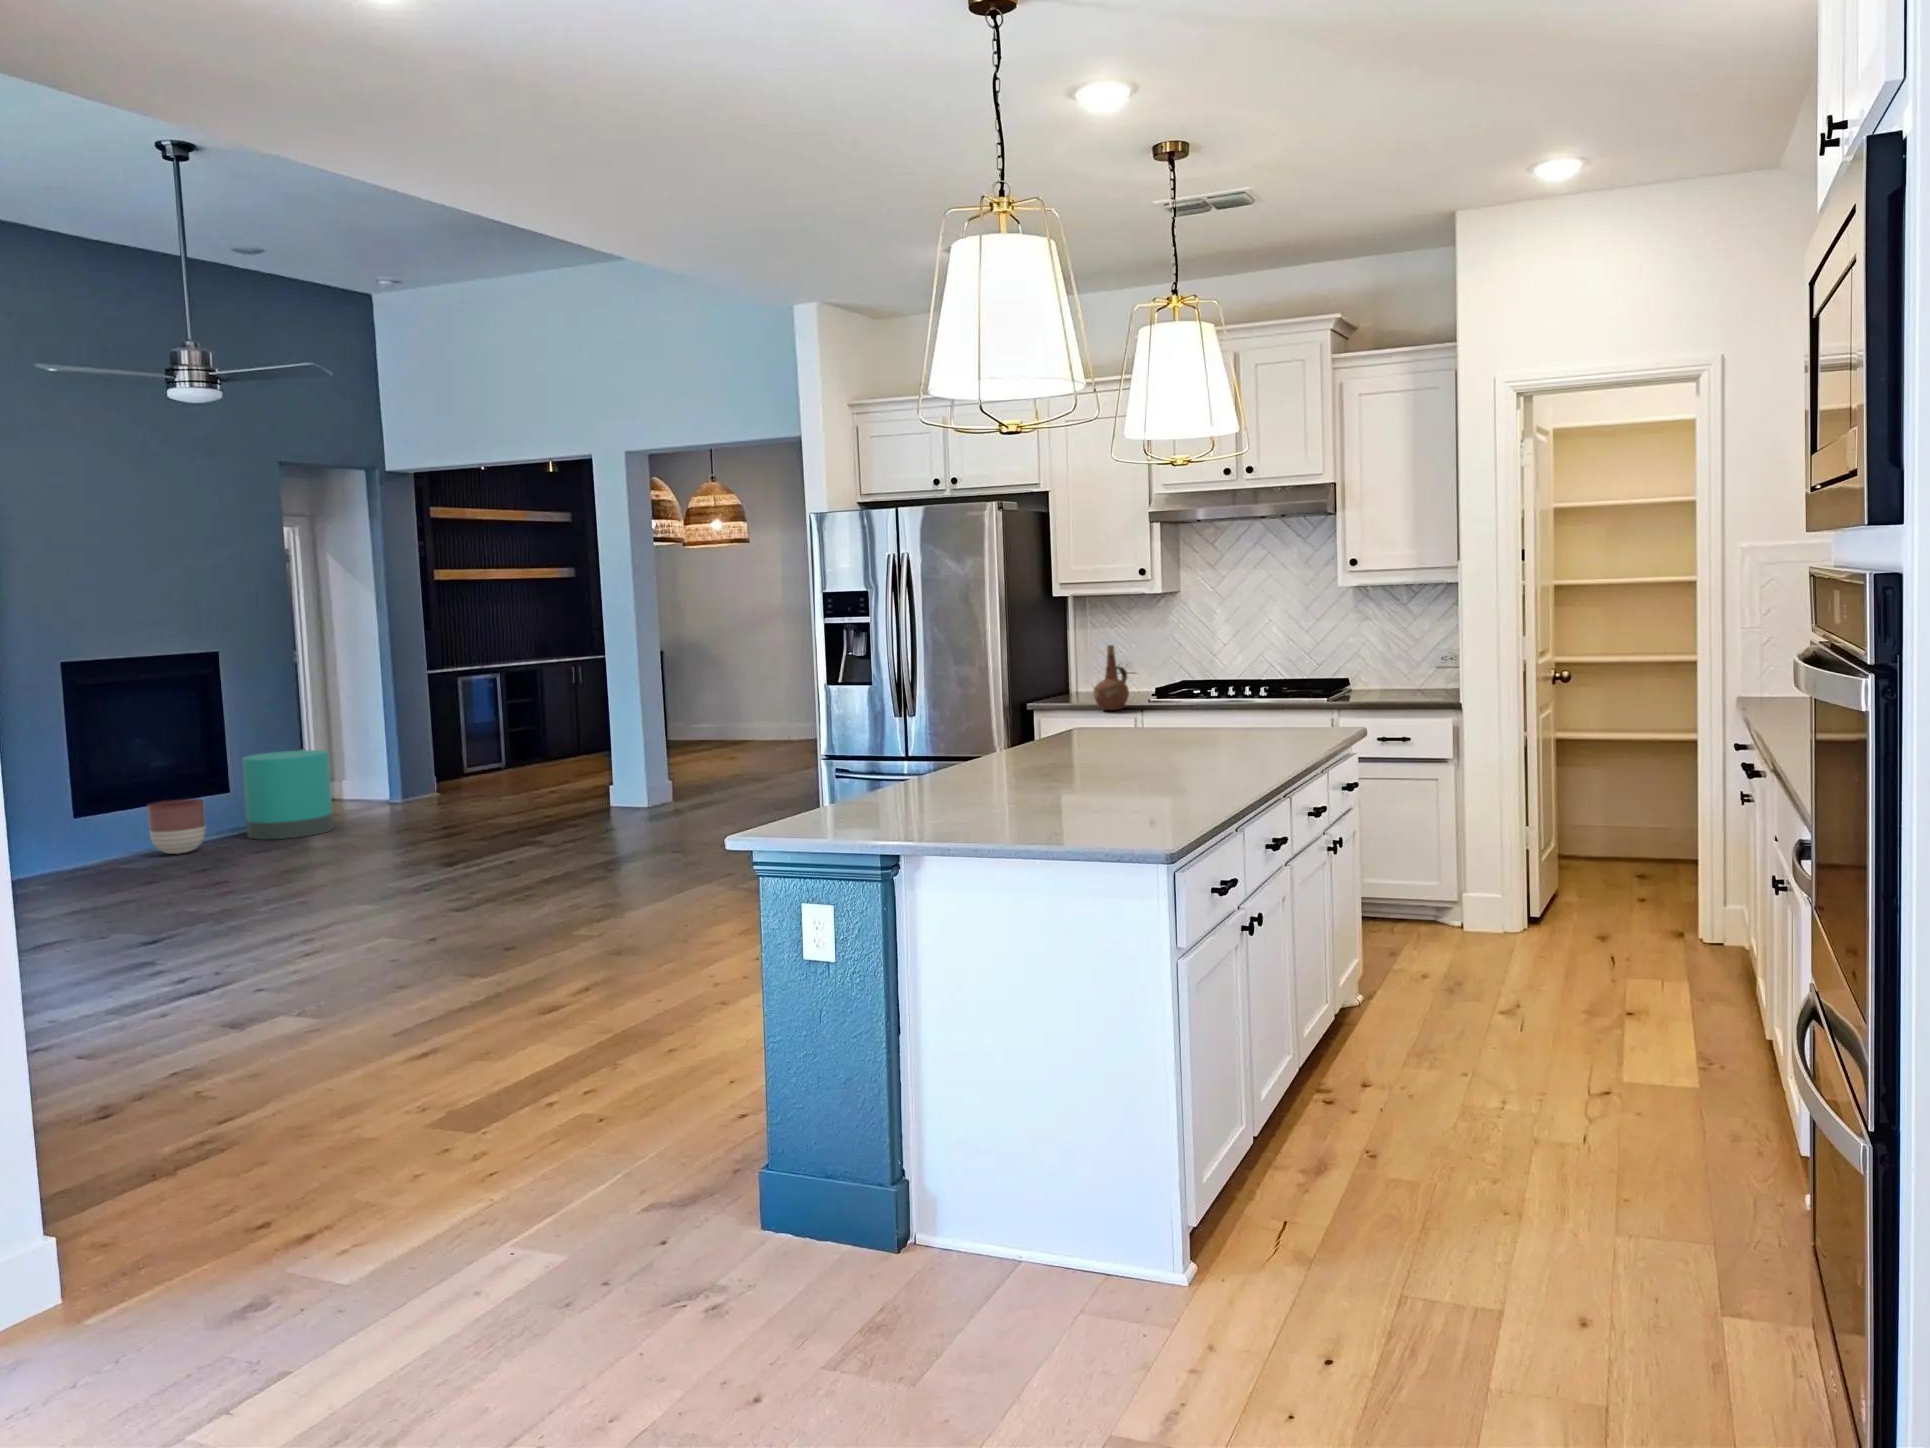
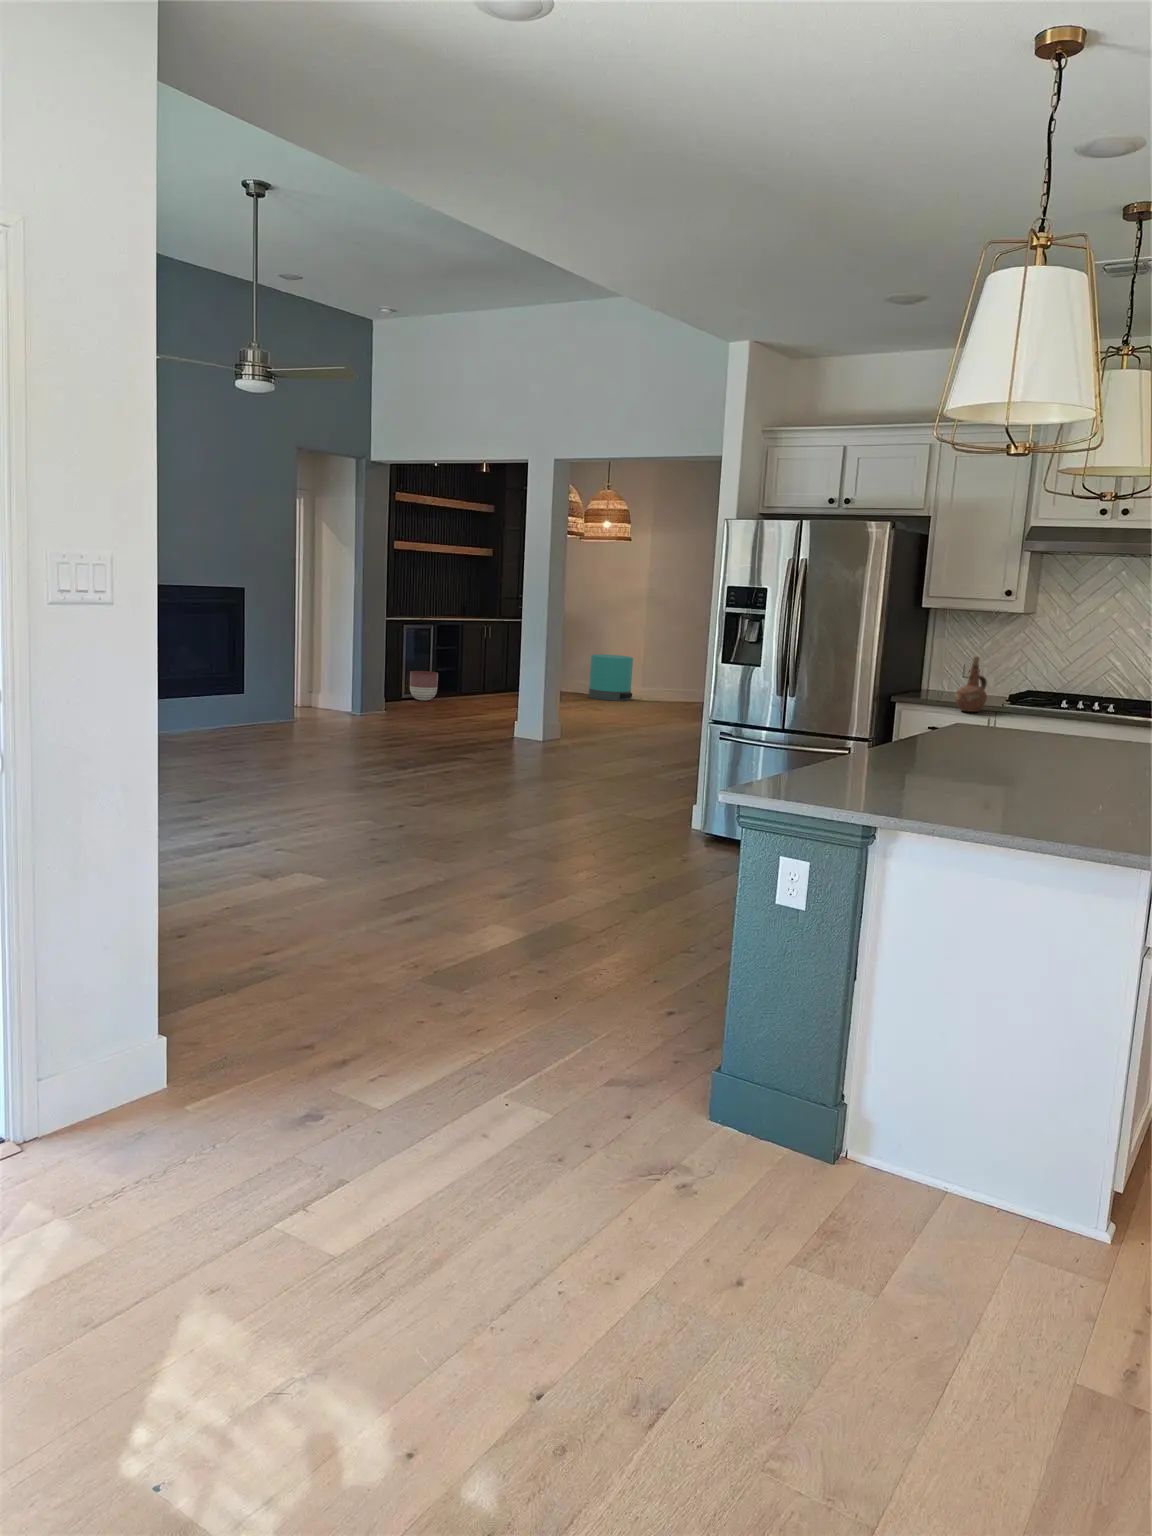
trash can: present [242,750,333,840] -> present [589,654,633,701]
planter: present [147,799,206,854] -> present [410,671,438,701]

